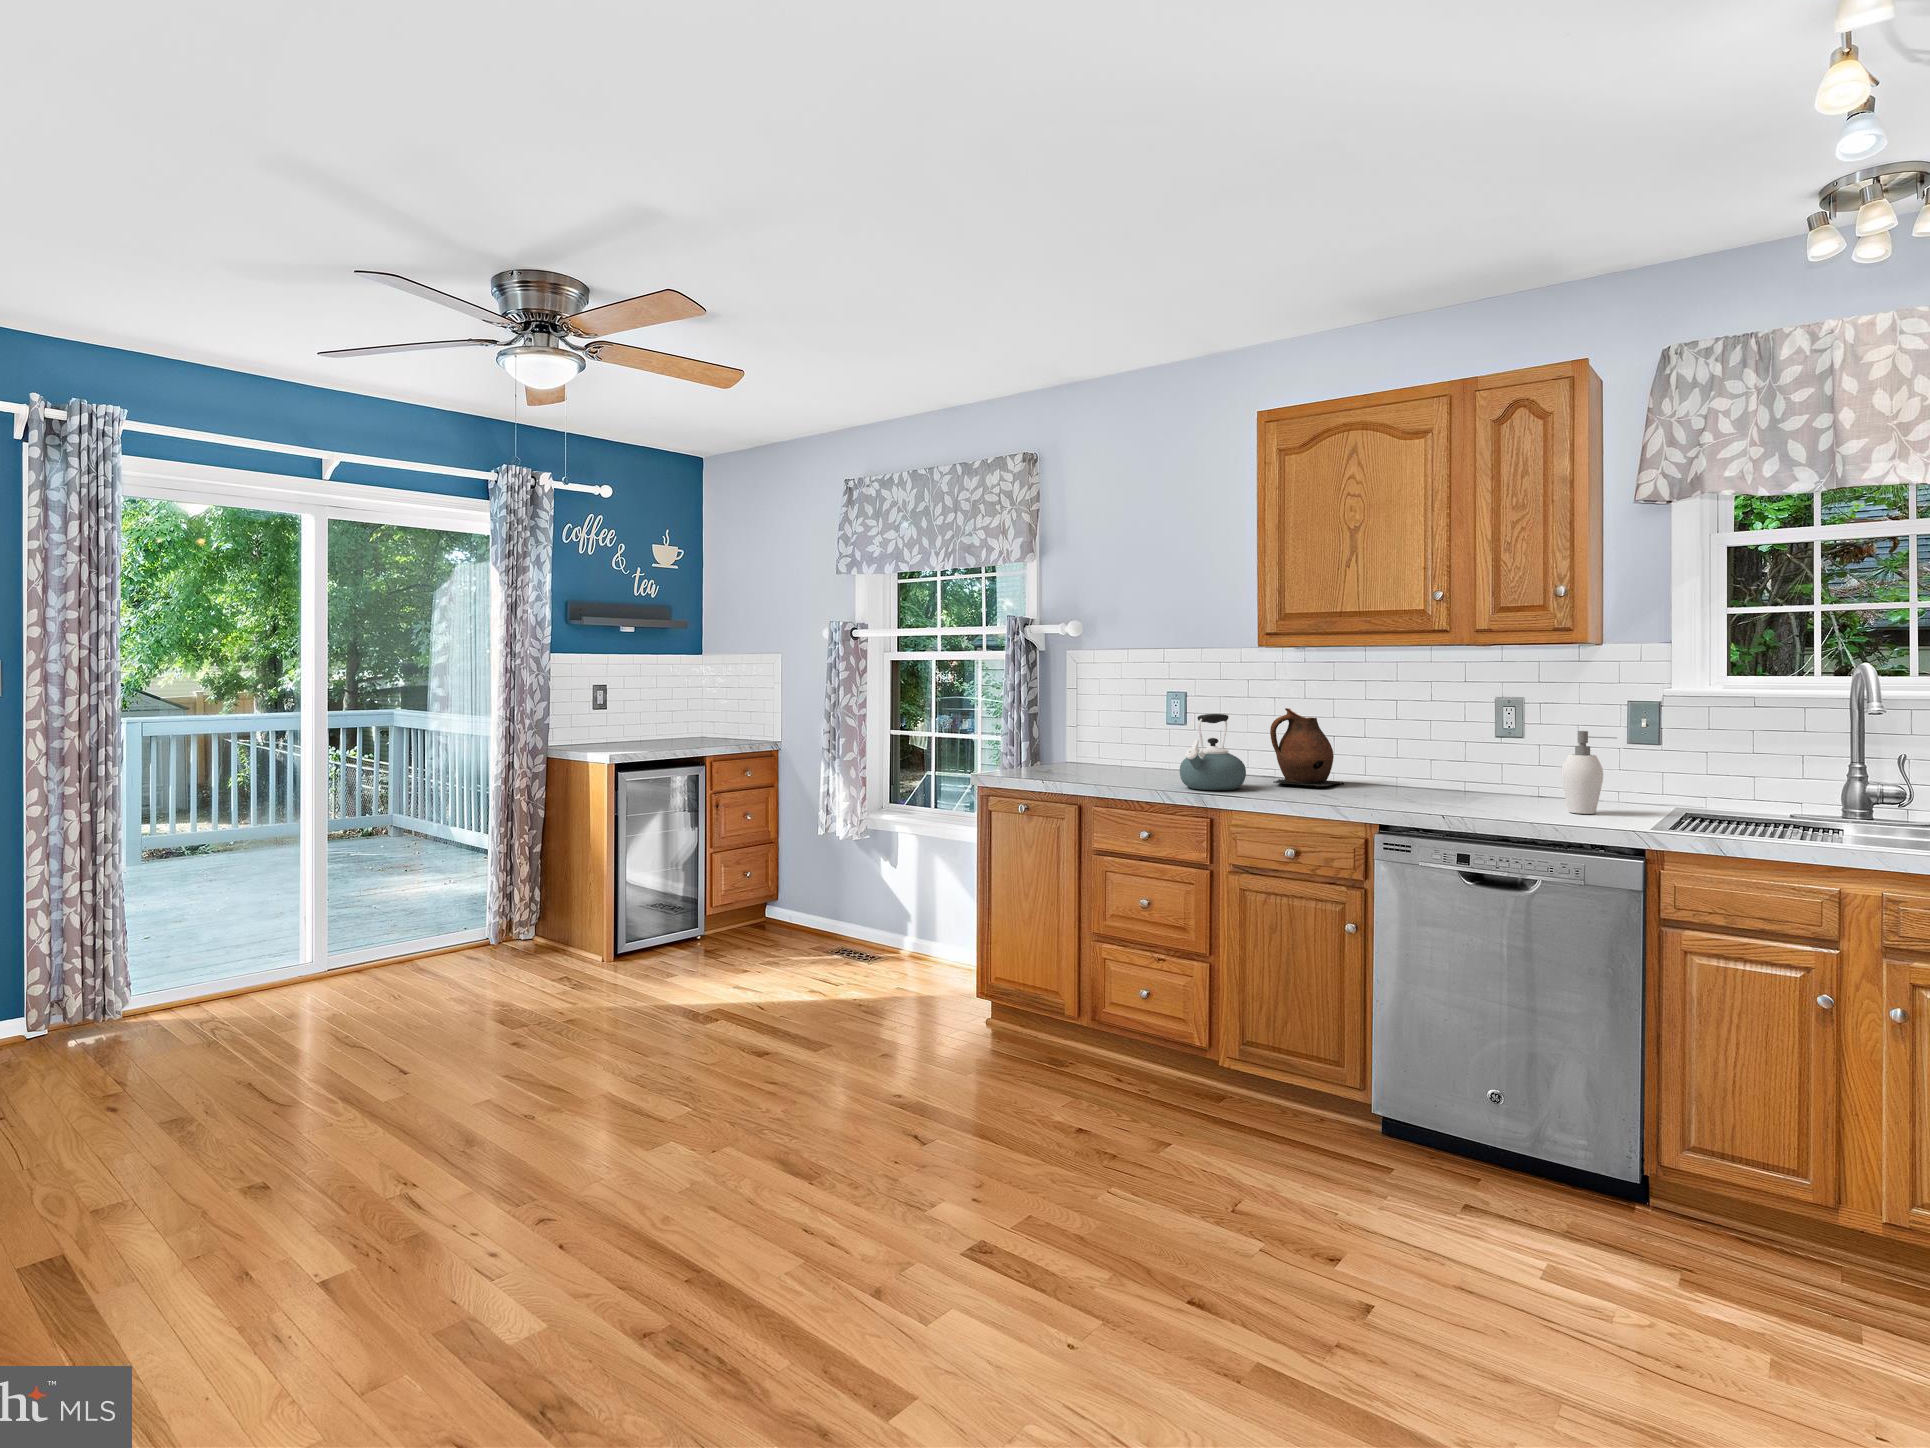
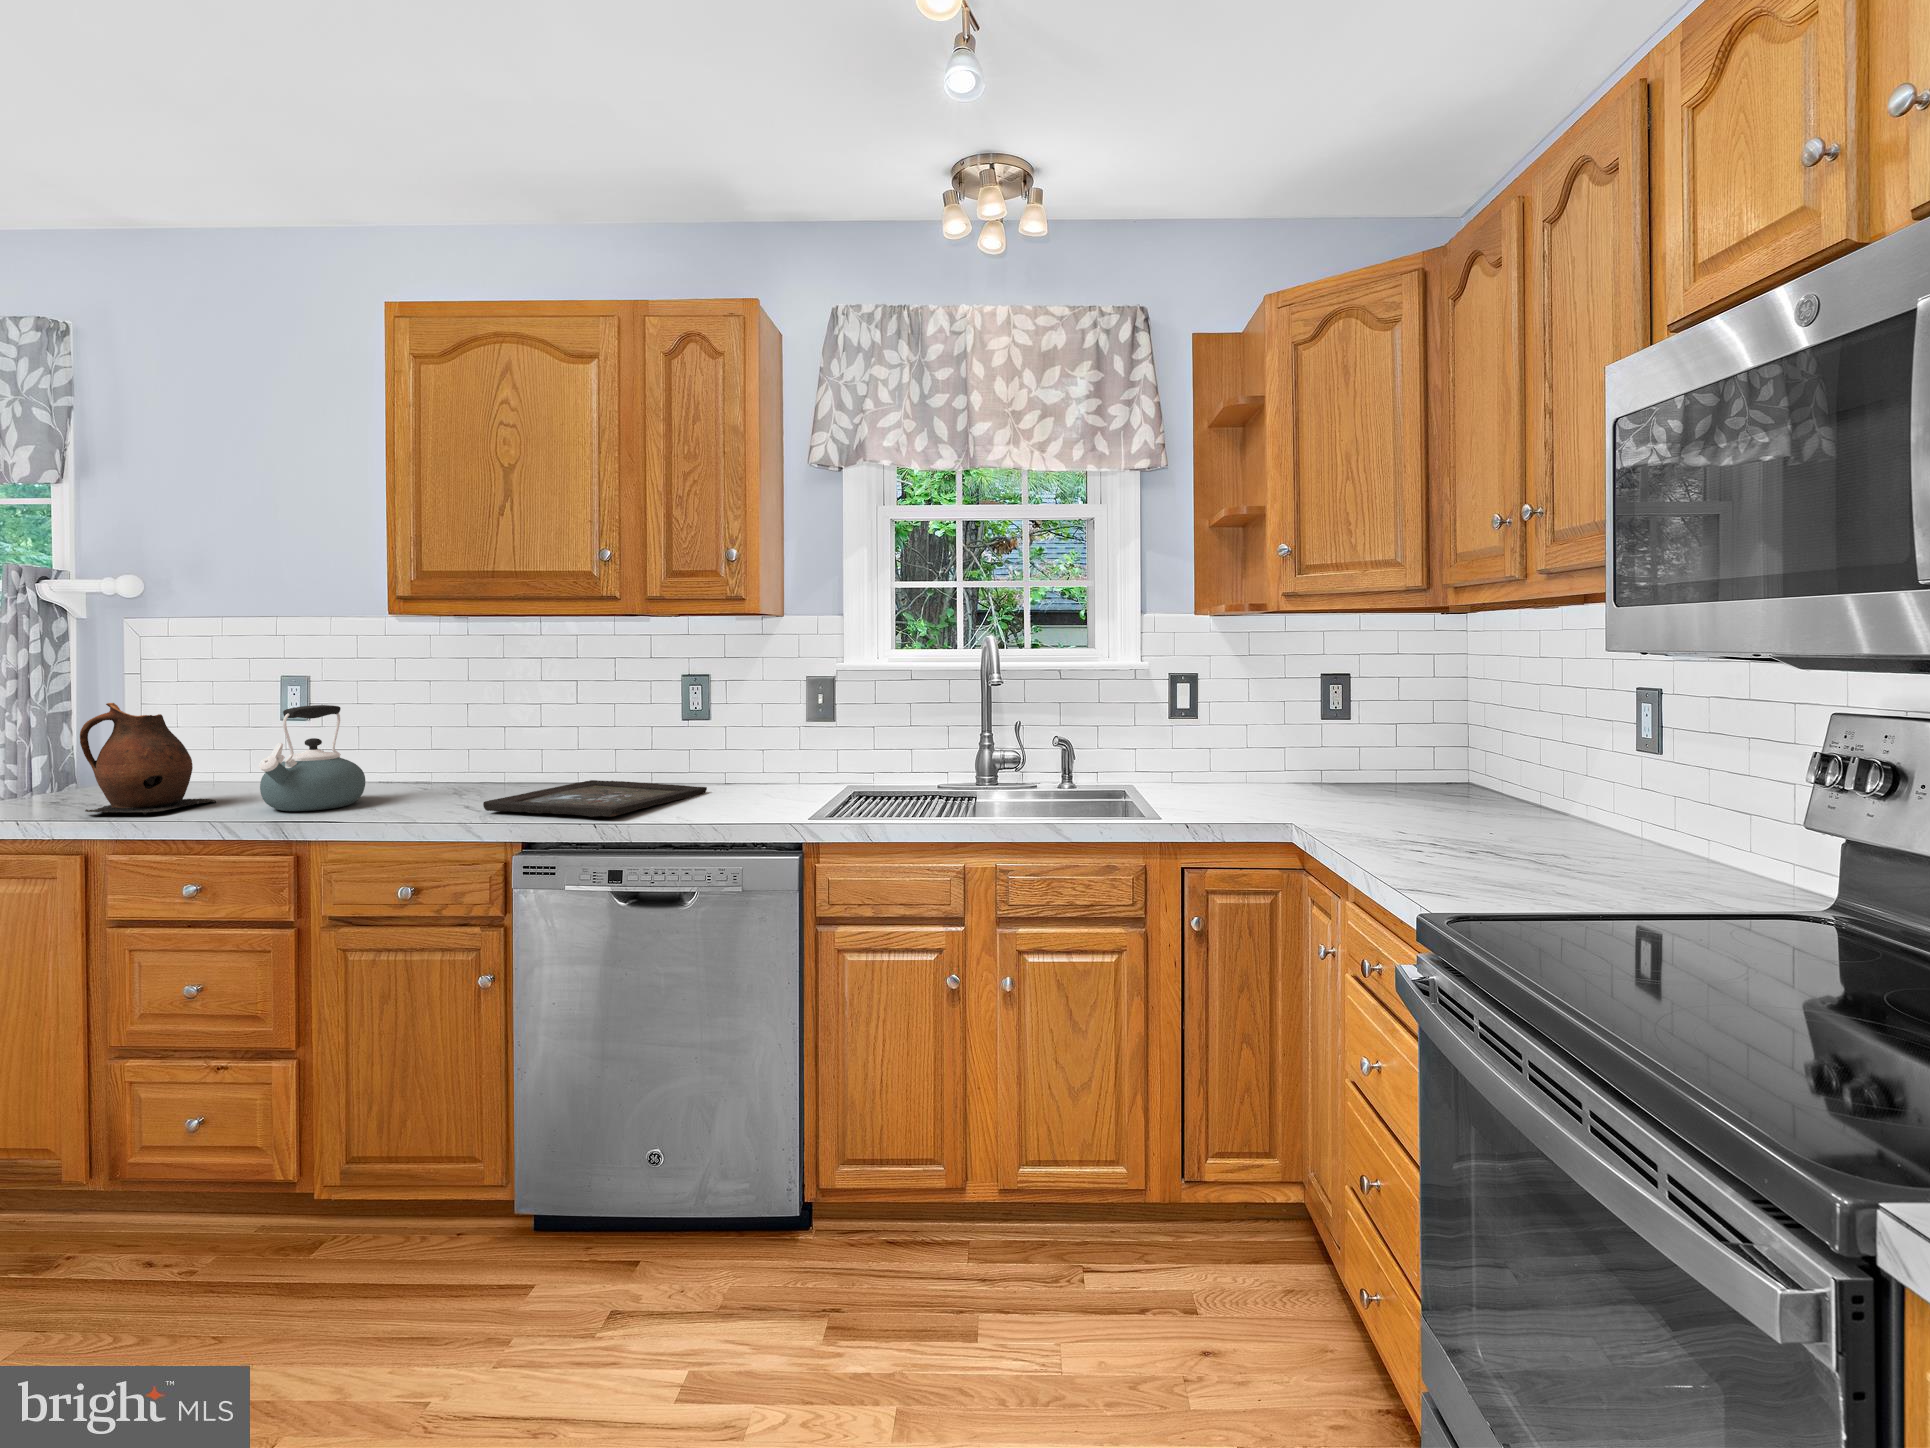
ceramic pitcher: present [1270,708,1344,787] -> present [80,703,216,815]
soap dispenser: present [1562,731,1616,814] -> none [733,712,786,804]
tray: none [1343,786,1528,811] -> present [483,780,707,817]

